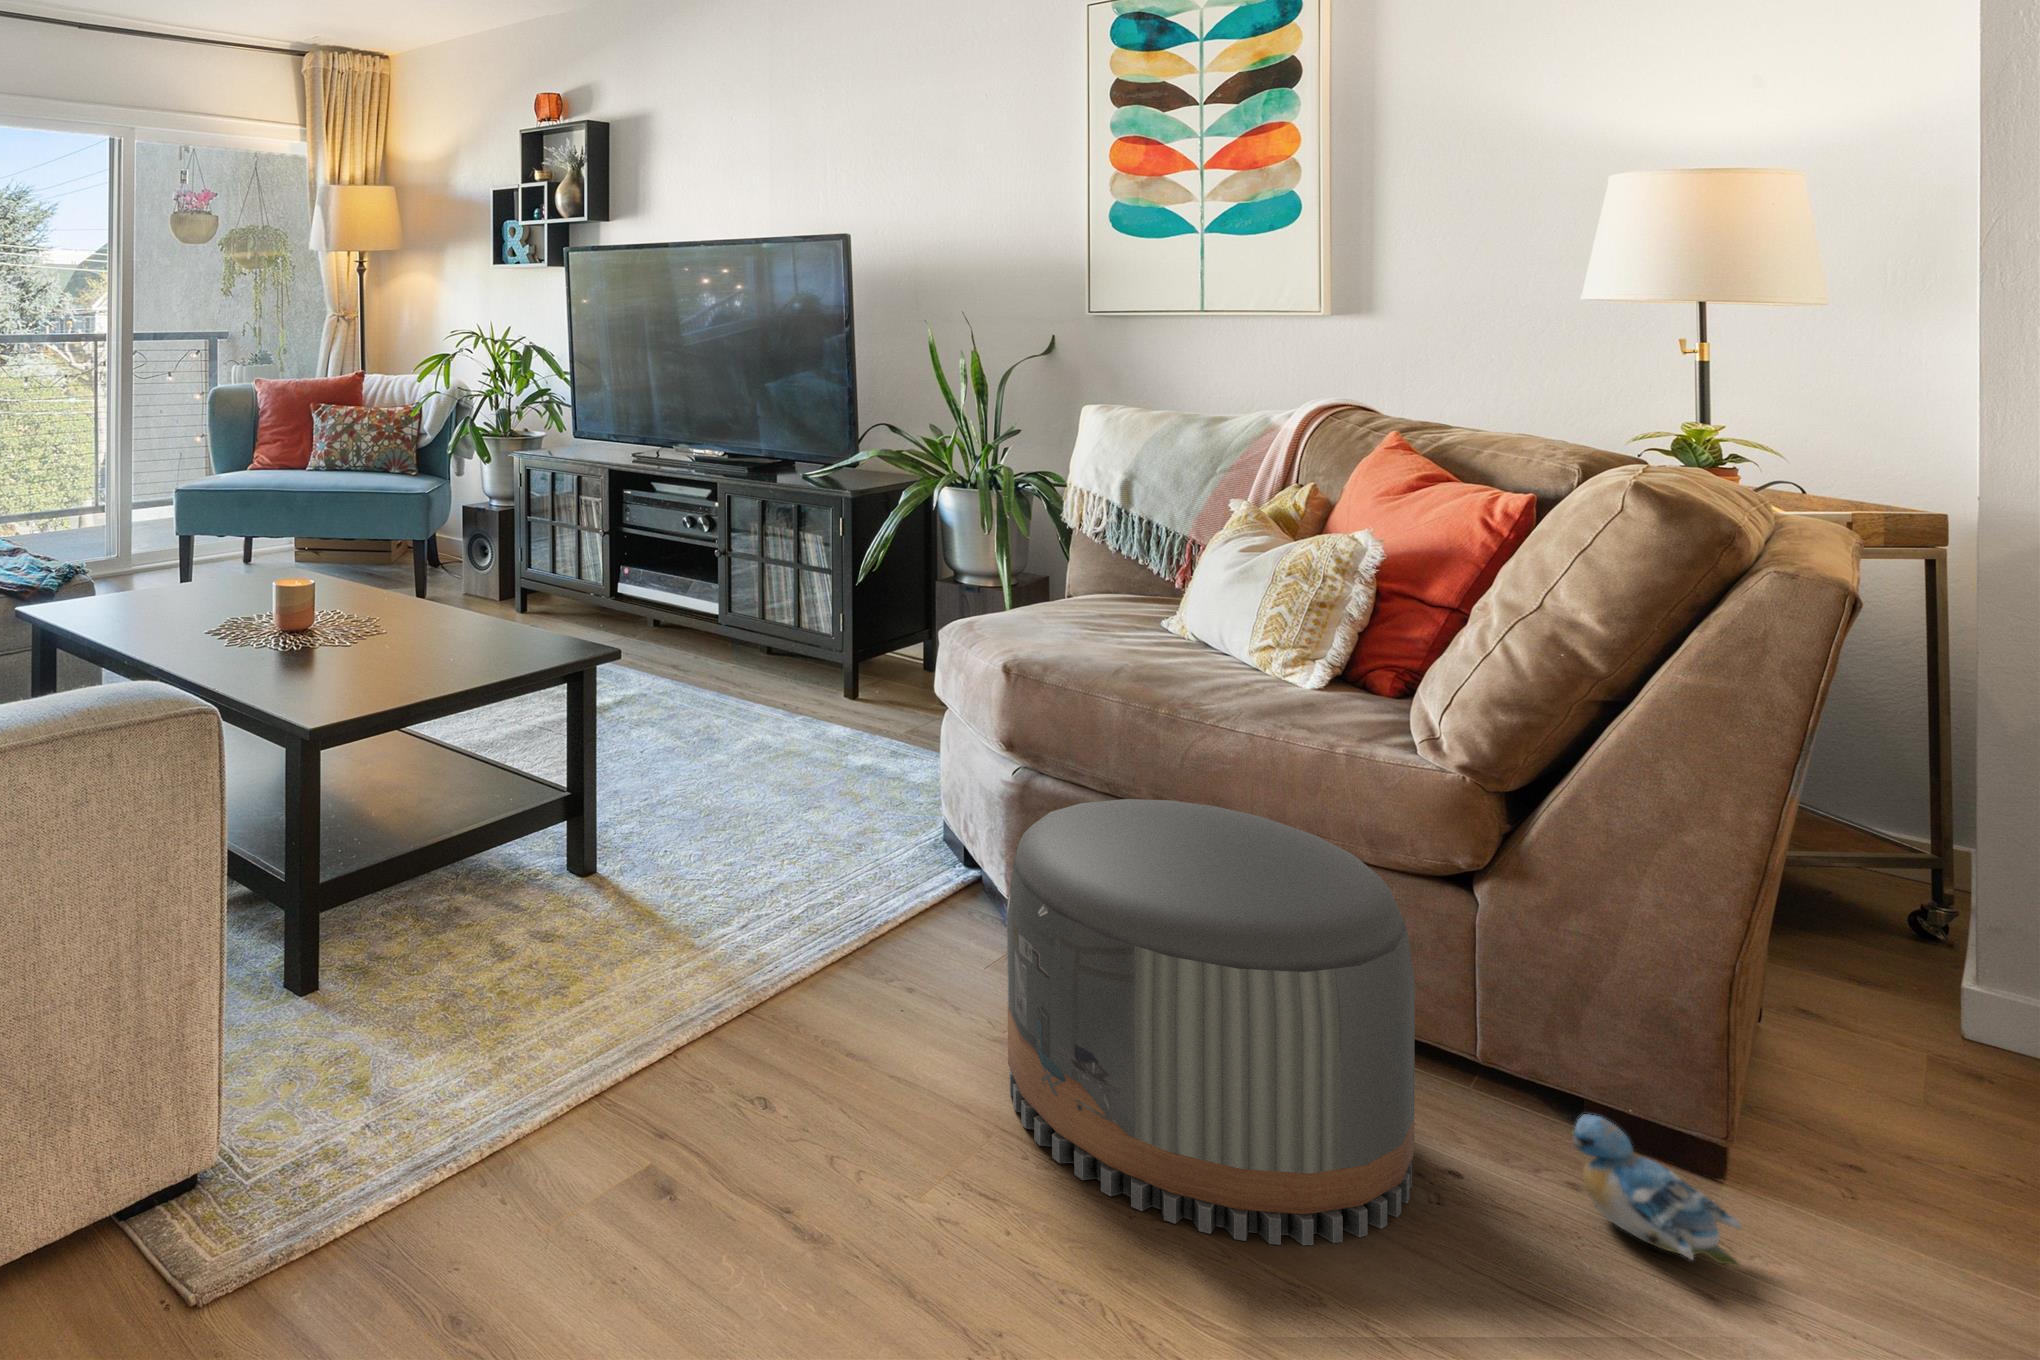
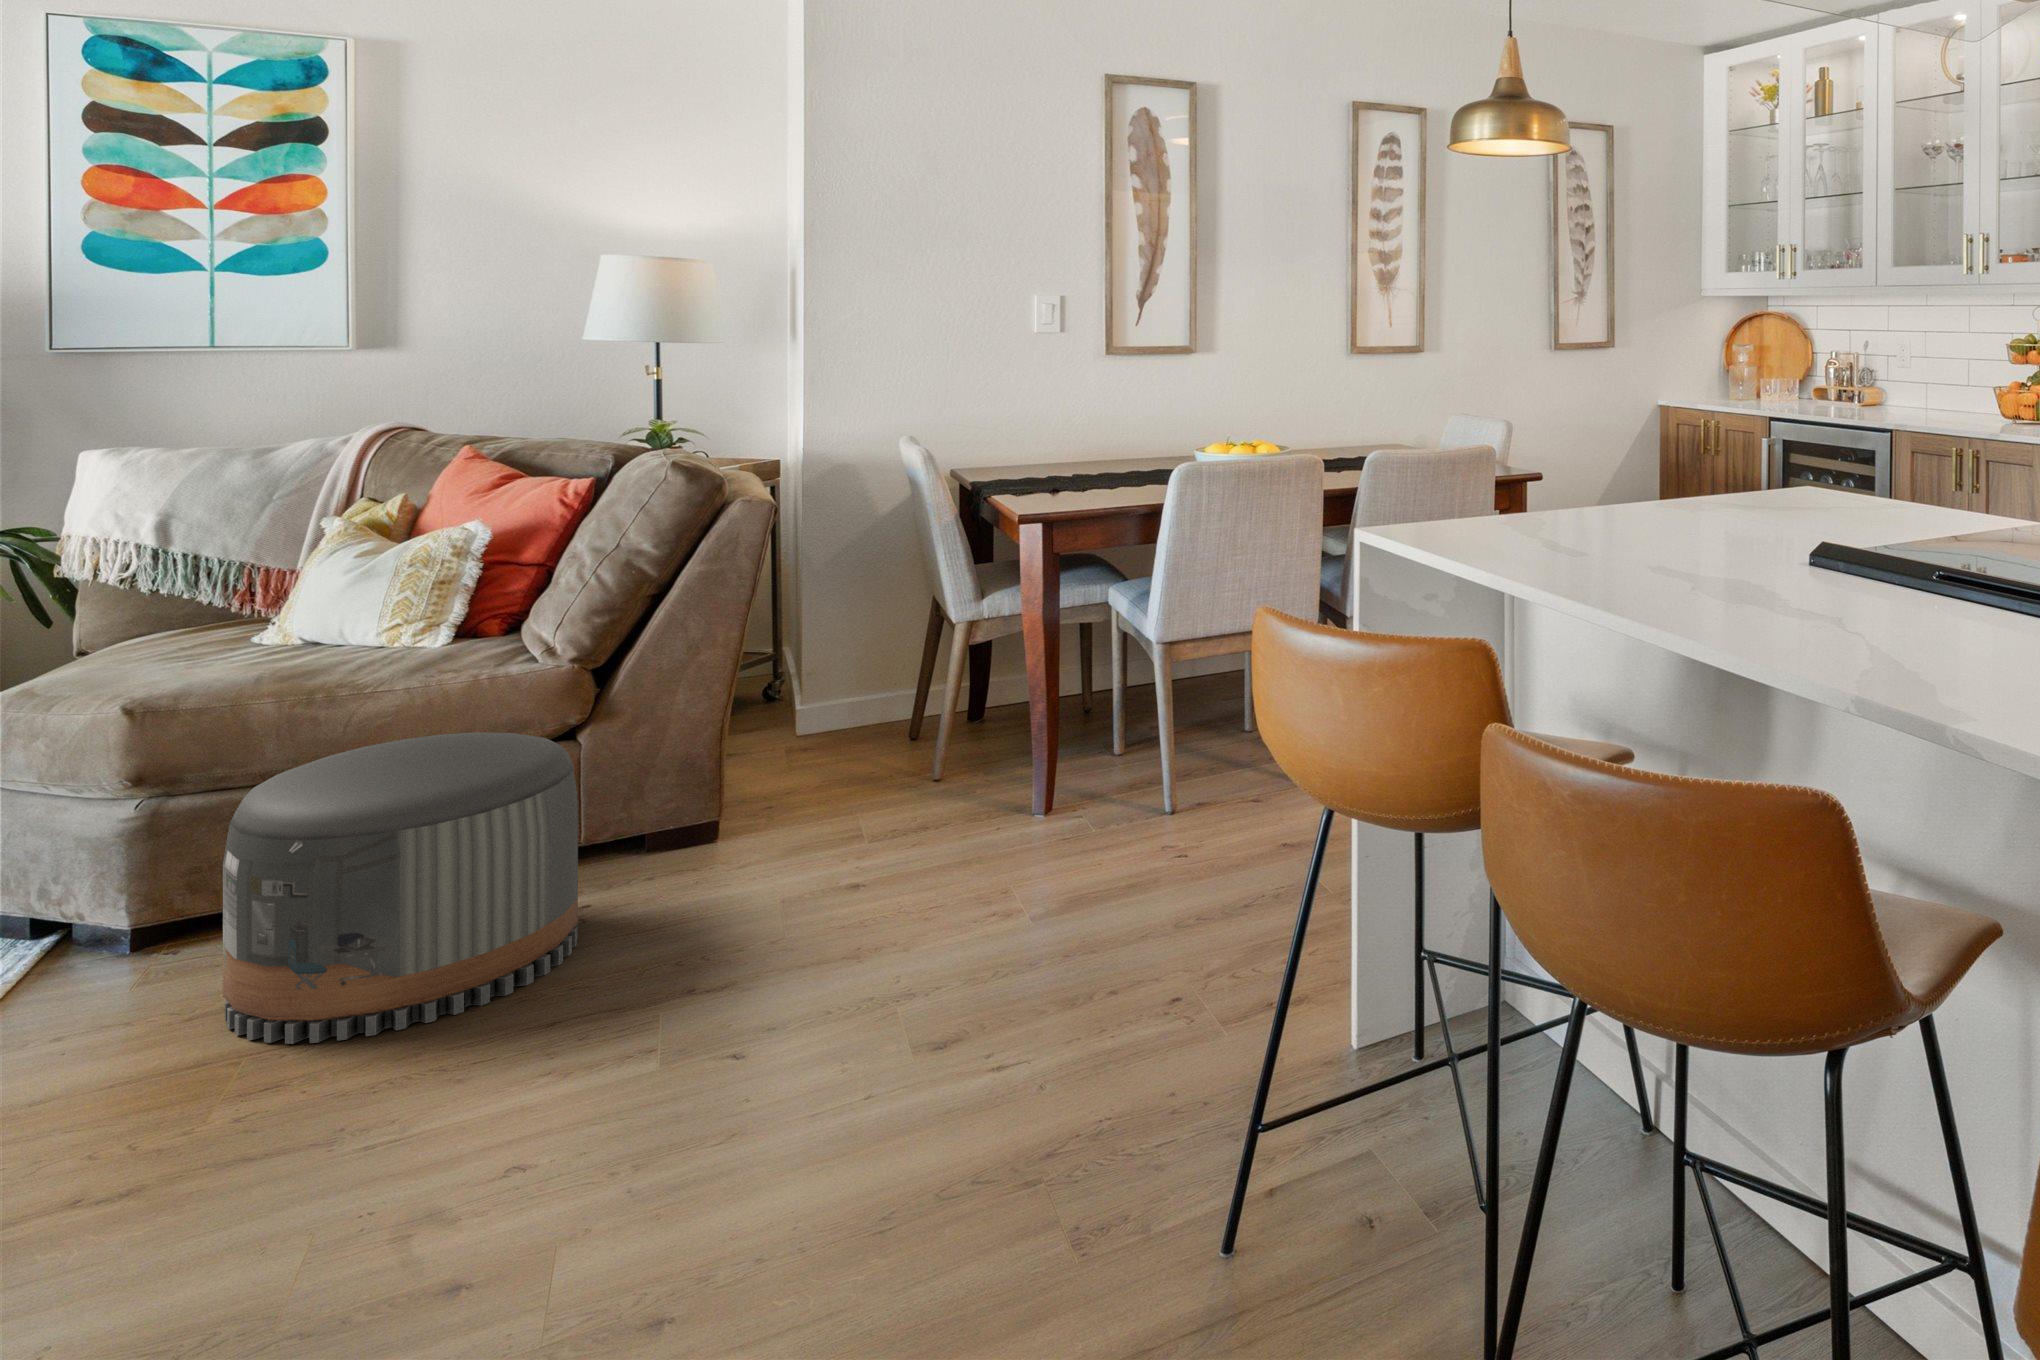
plush toy: present [1571,1114,1741,1267] -> none [663,834,755,890]

